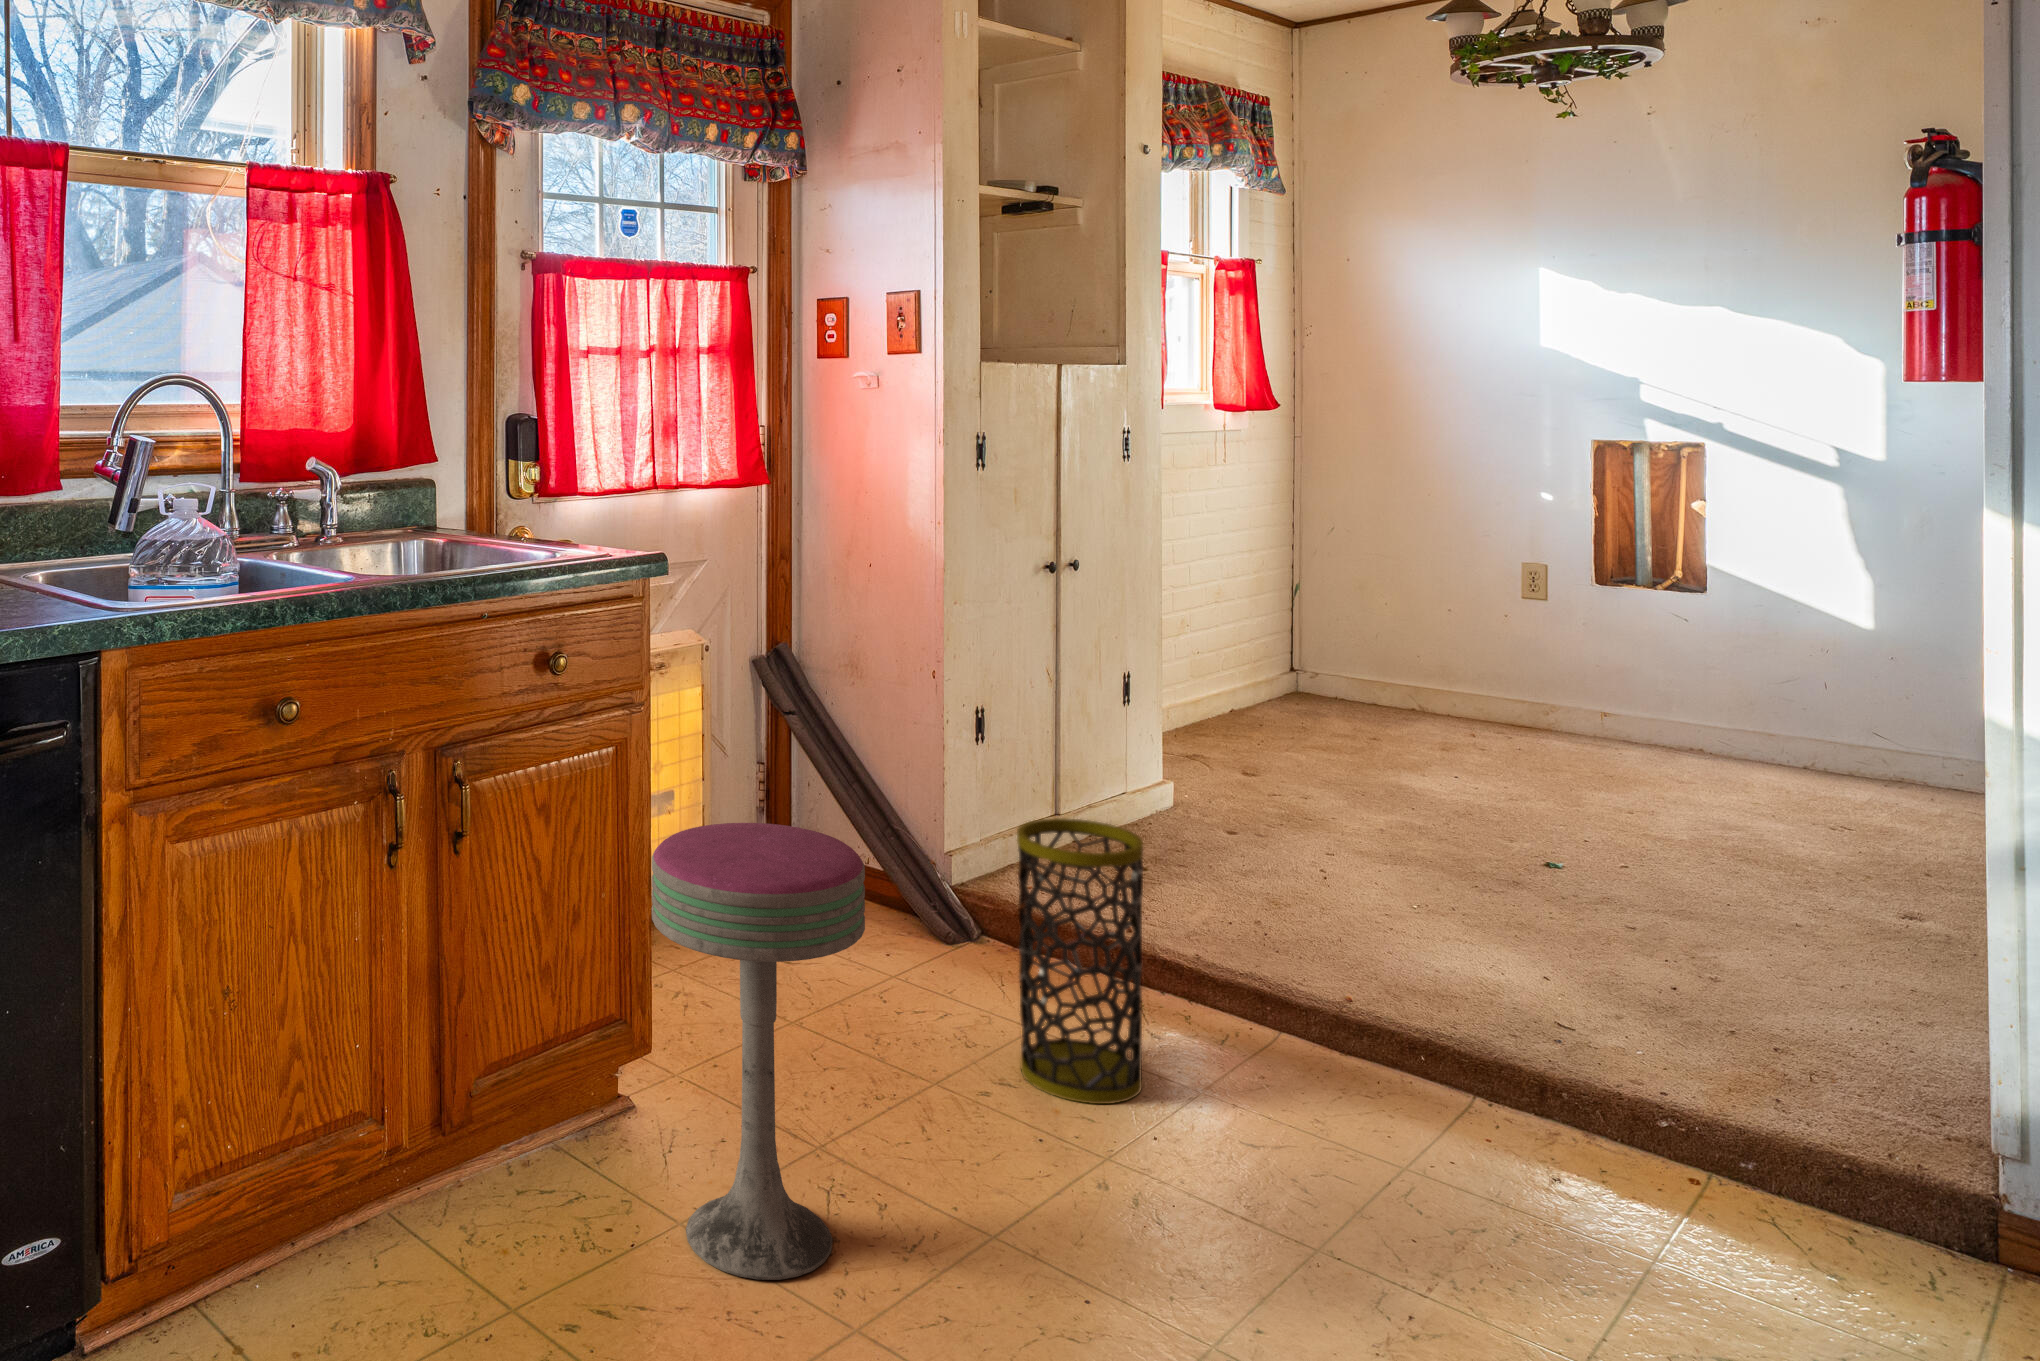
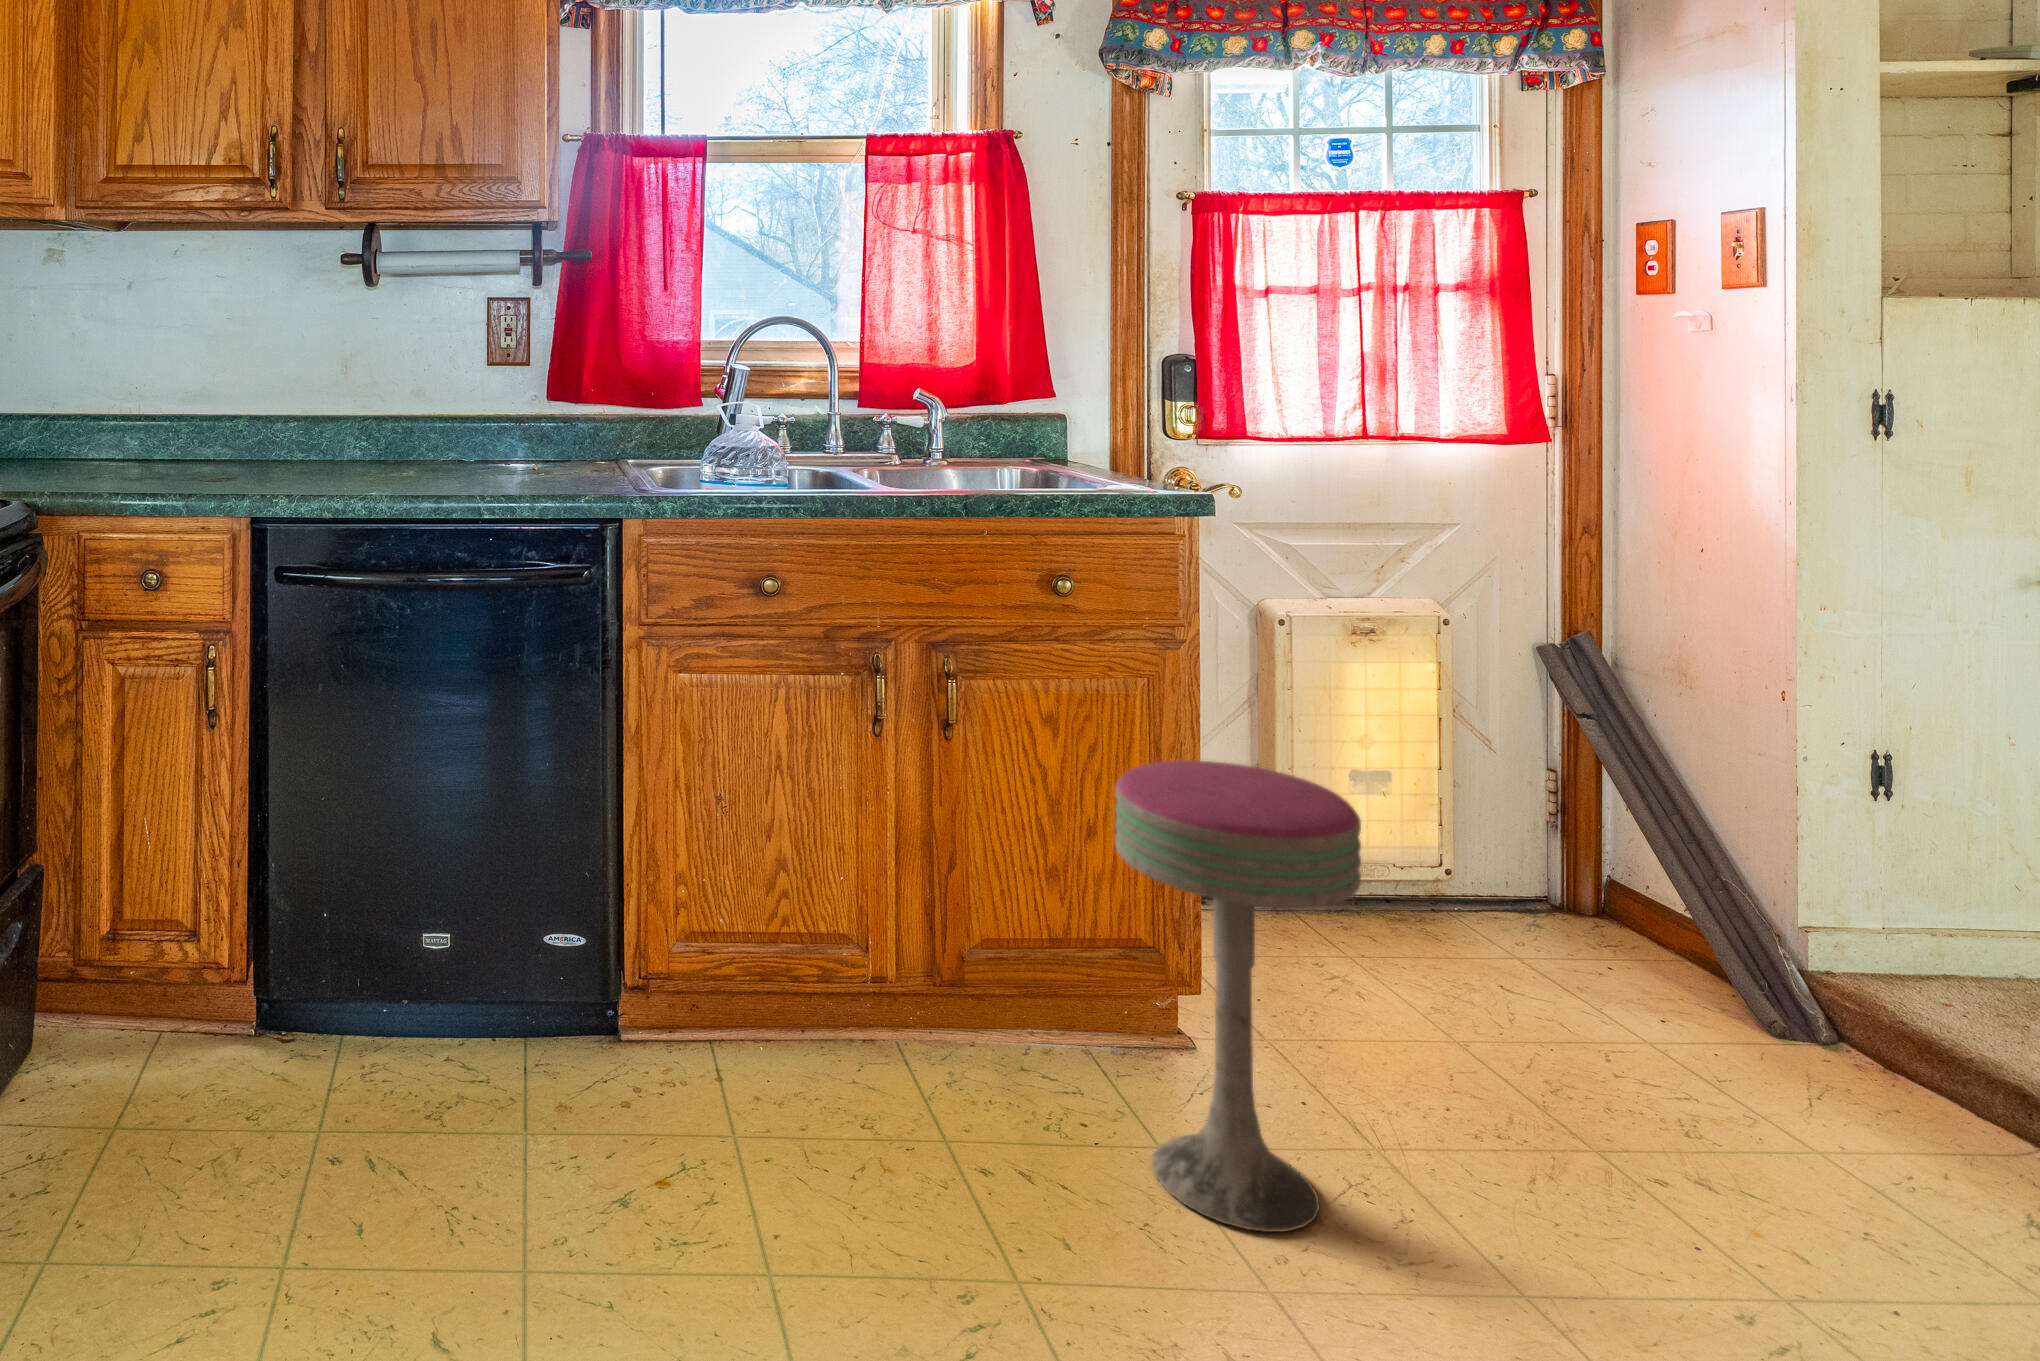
trash can: present [1017,818,1143,1104] -> none [1751,869,1971,1263]

